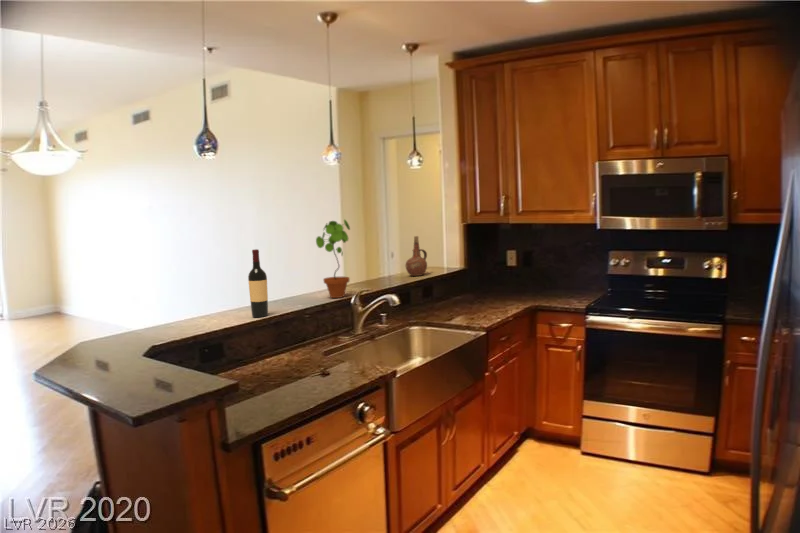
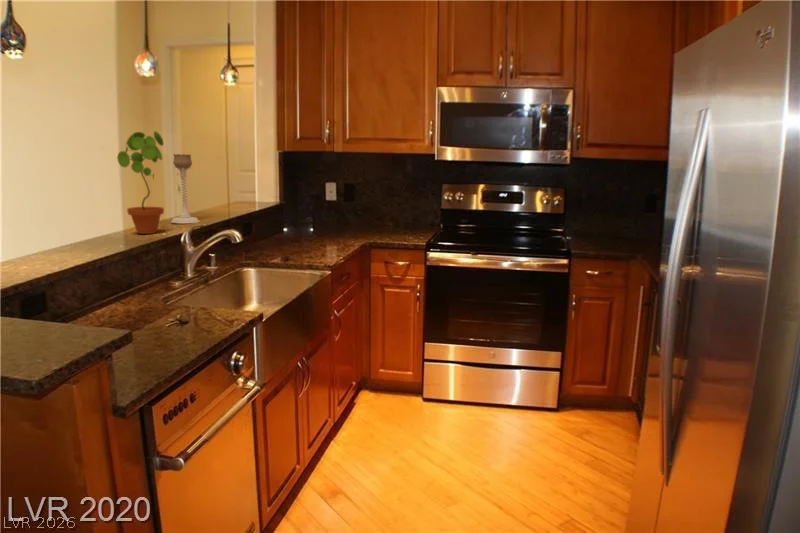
candle holder: none [362,234,384,289] -> present [171,154,200,224]
ceramic pitcher: present [405,236,427,276] -> none [217,161,244,210]
wine bottle: present [248,249,268,317] -> none [31,163,63,258]

